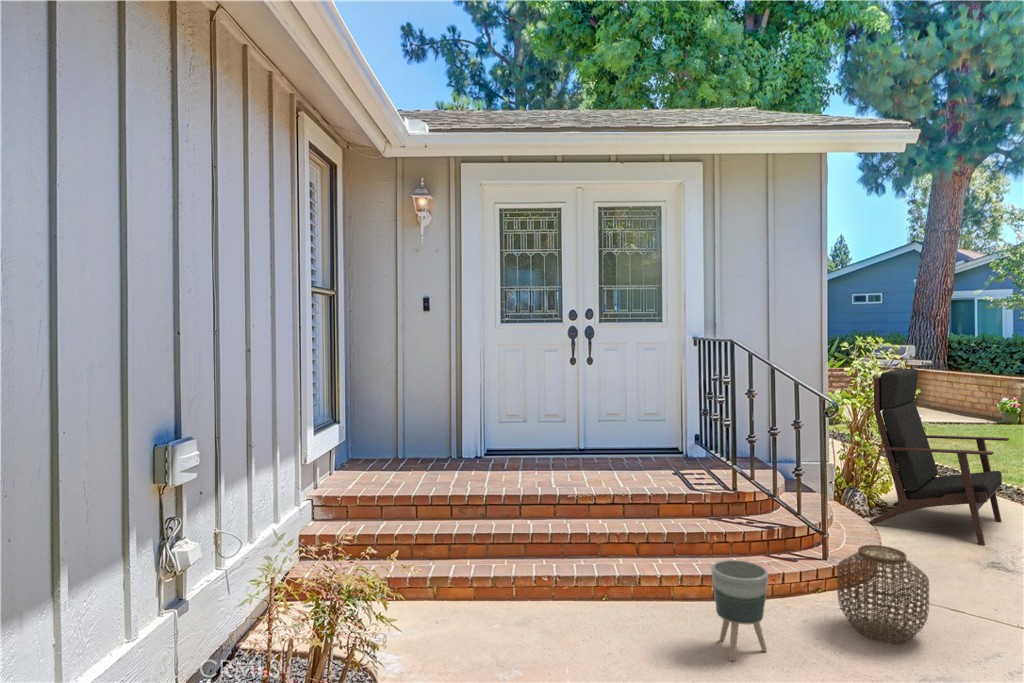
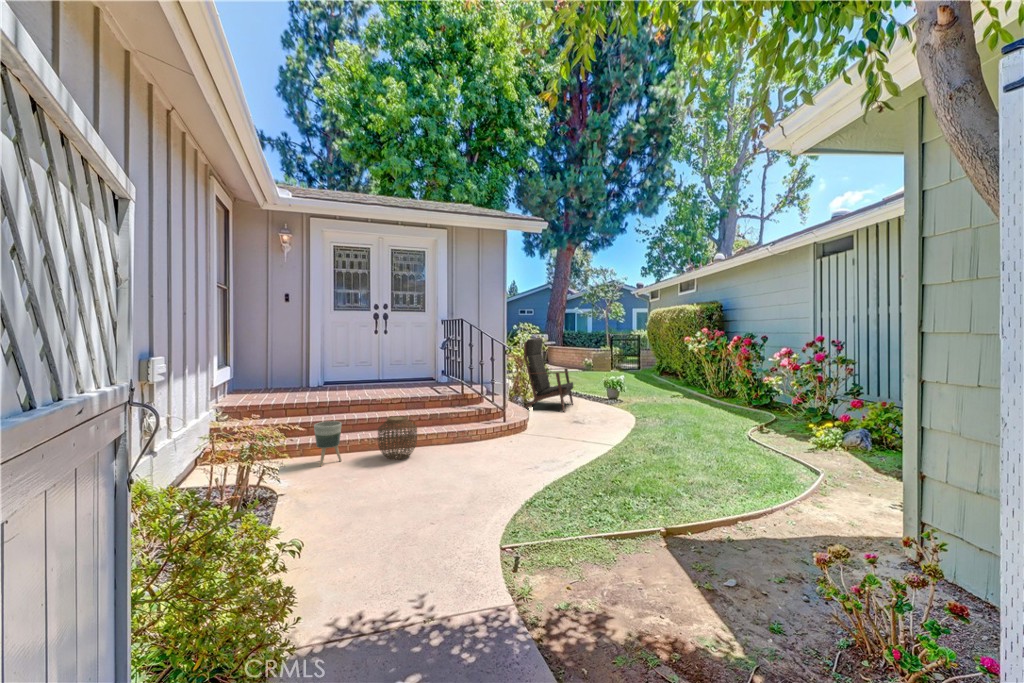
woven basket: present [837,545,929,644] -> present [378,416,417,460]
planter: present [711,560,768,661] -> present [314,421,342,466]

